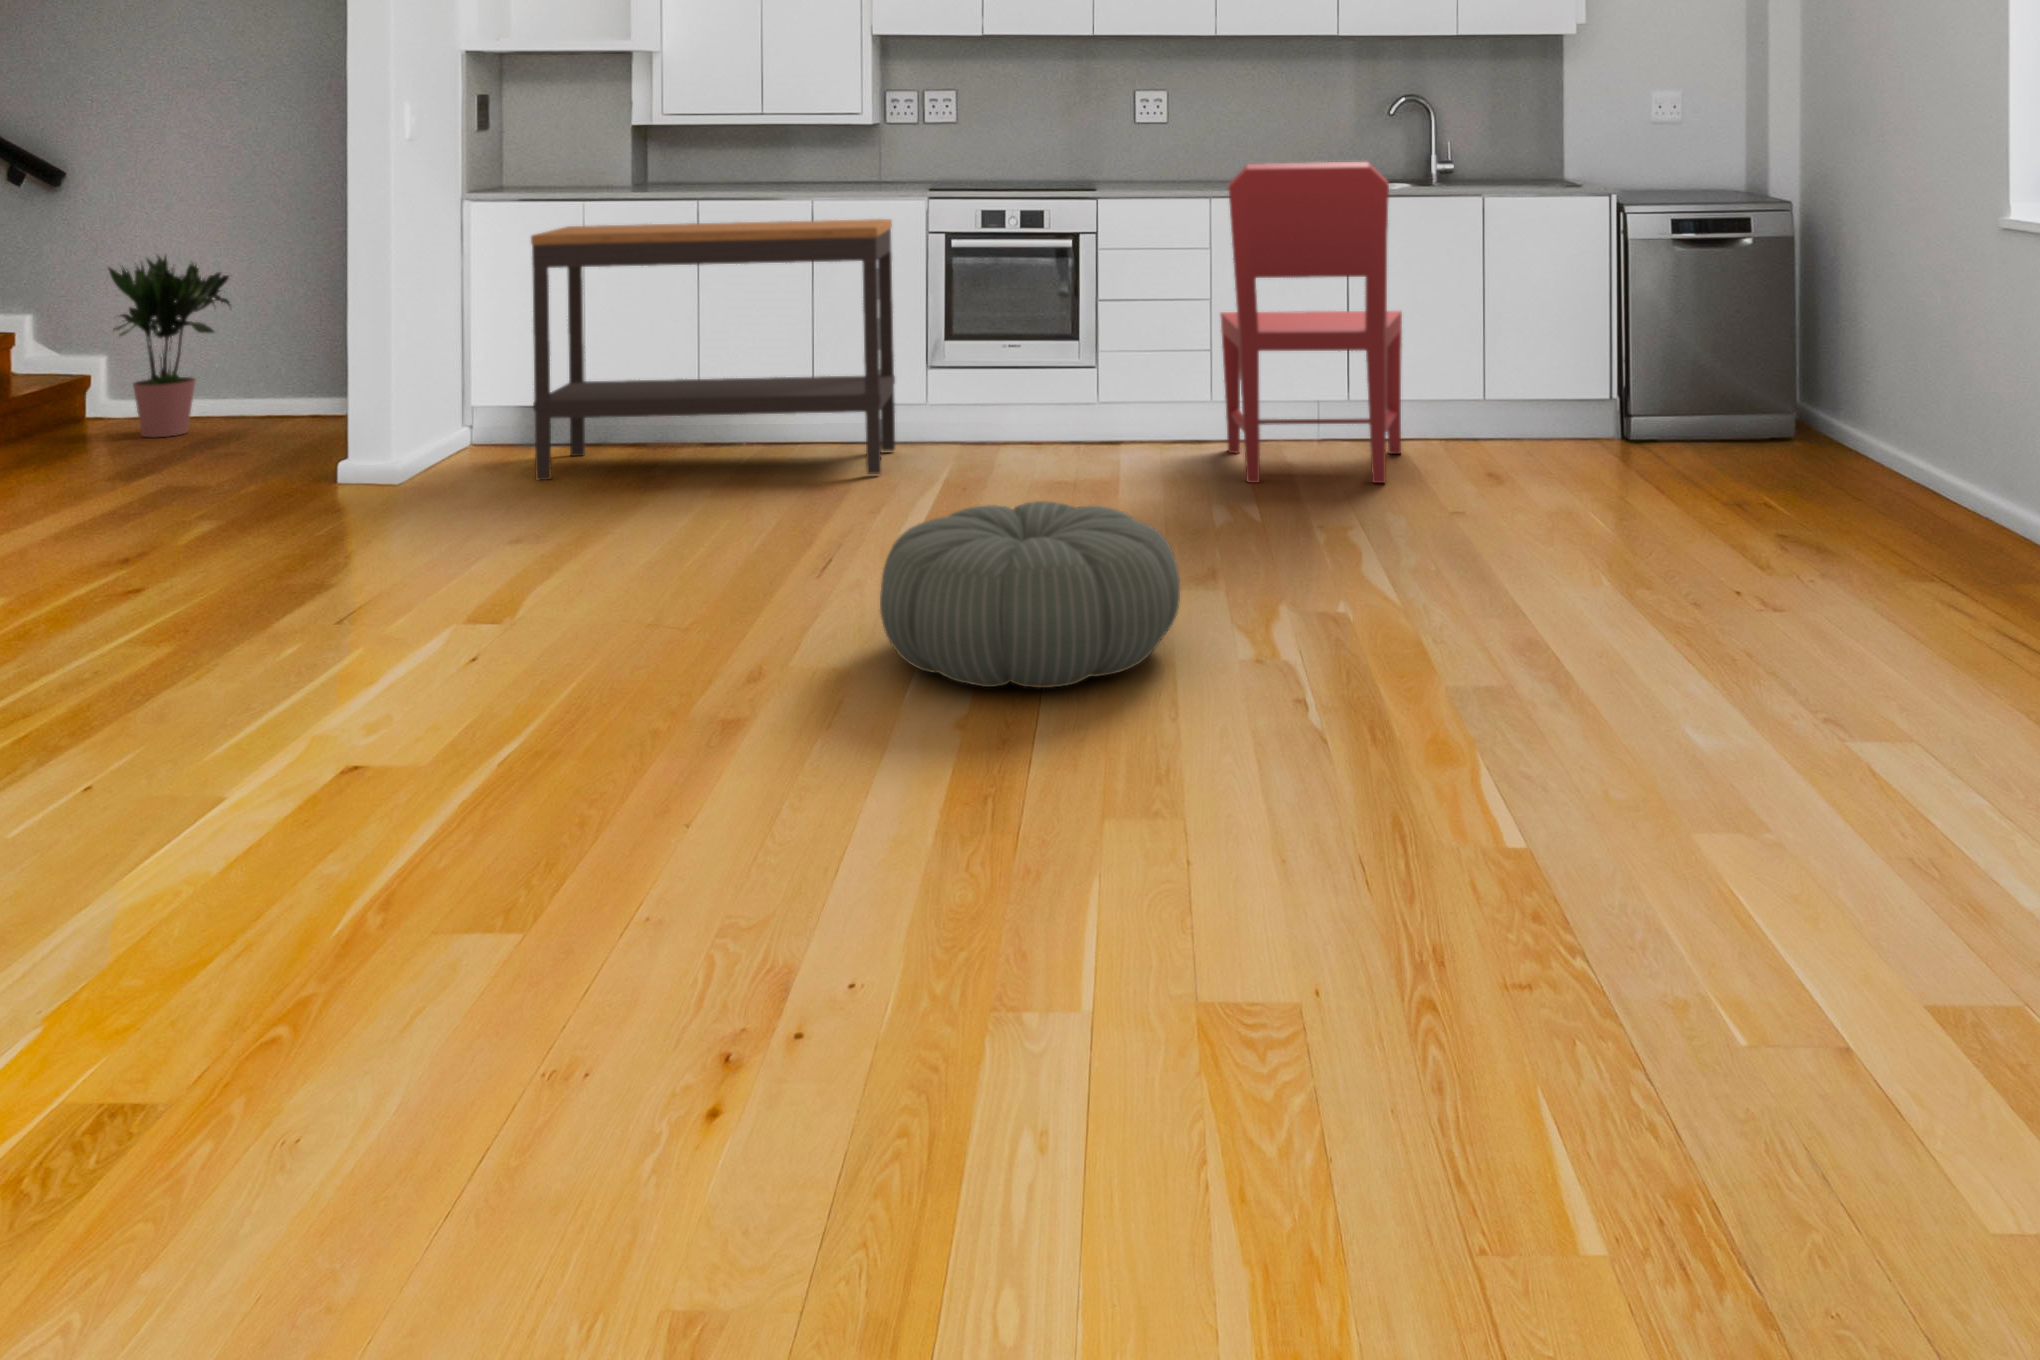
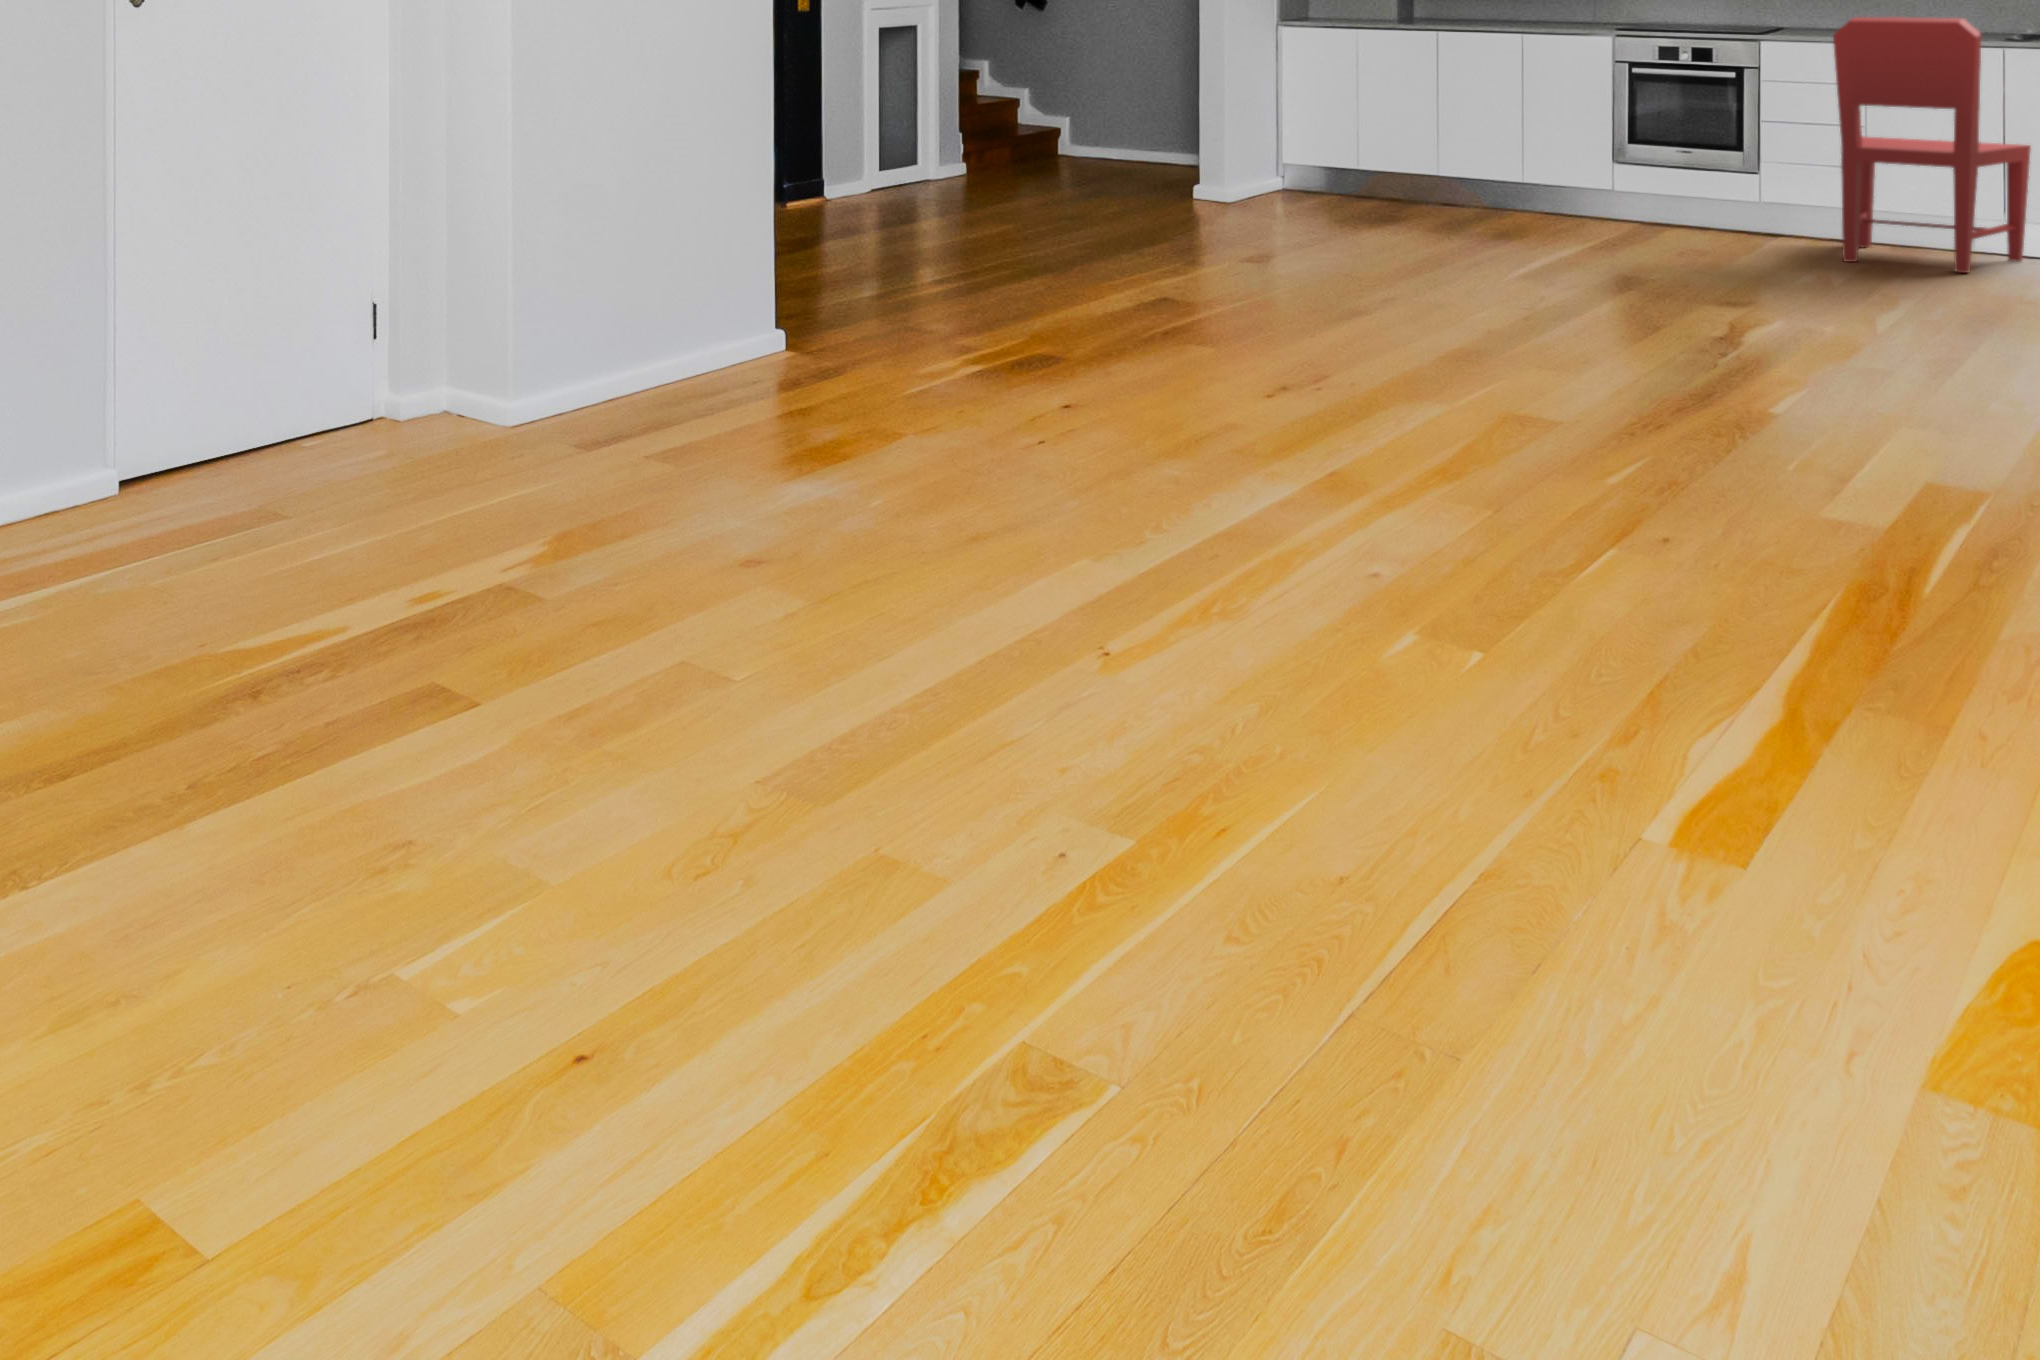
console table: present [531,219,895,480] -> none [1316,47,1582,228]
potted plant: present [108,256,230,437] -> none [1070,54,1147,170]
pouf: present [880,501,1180,688] -> none [1458,218,1659,314]

